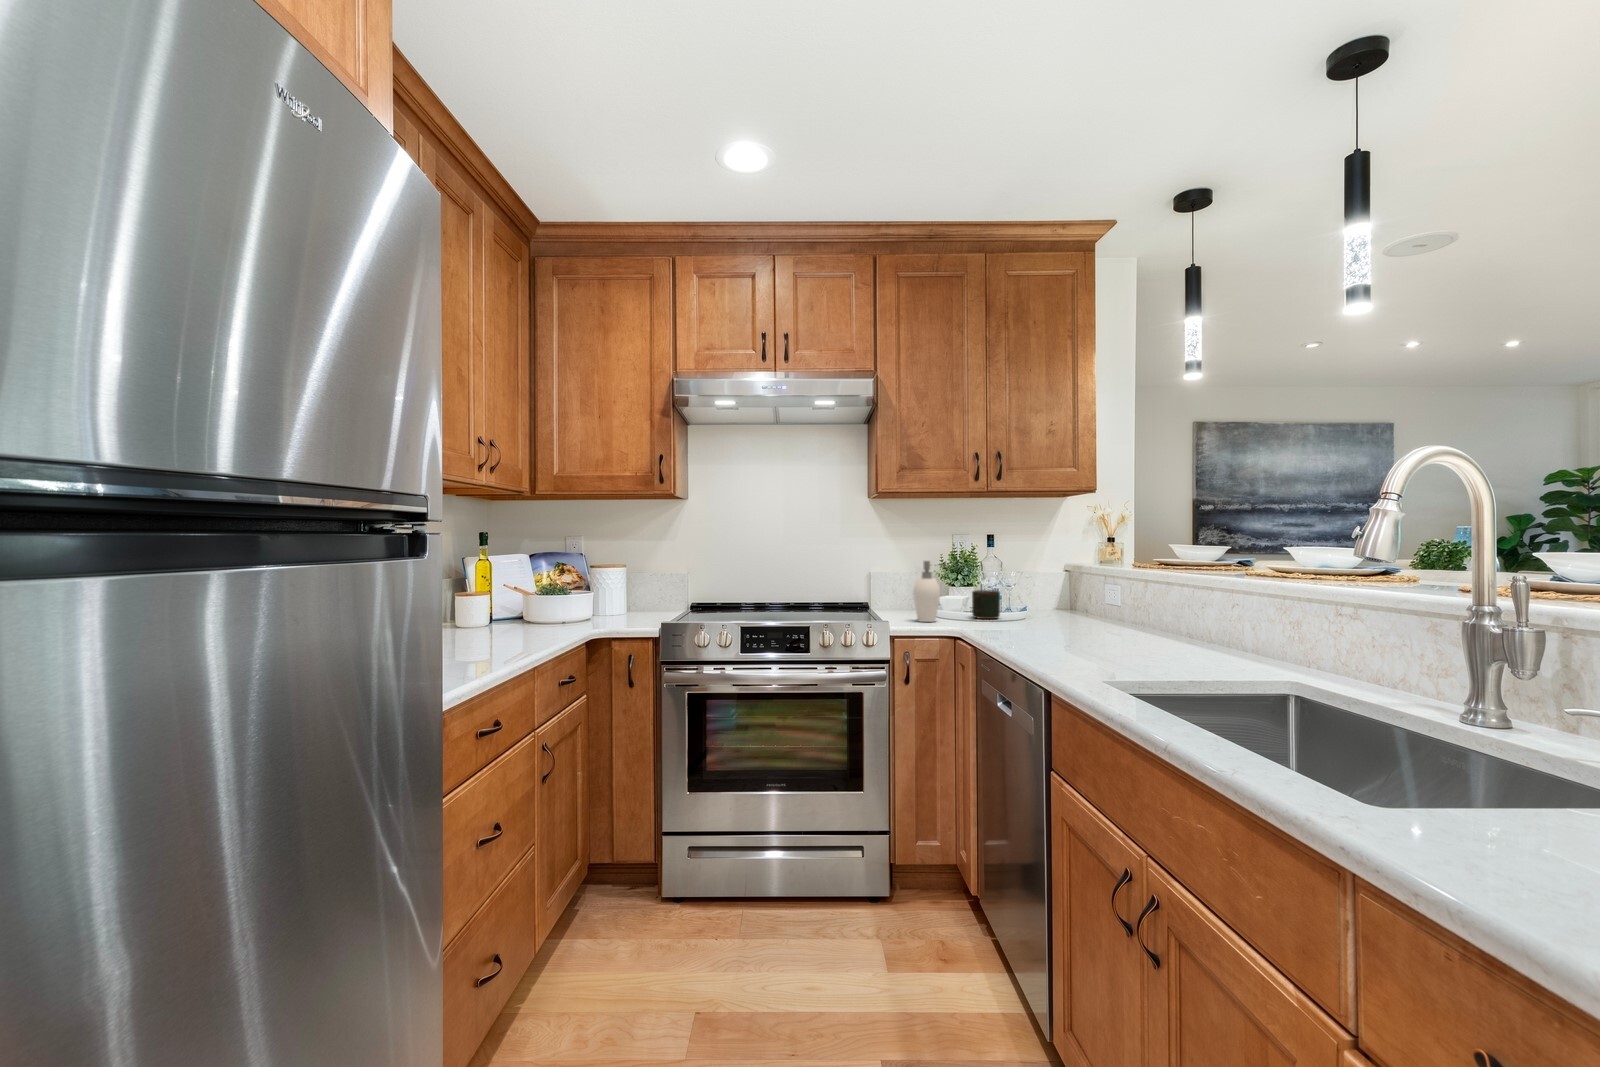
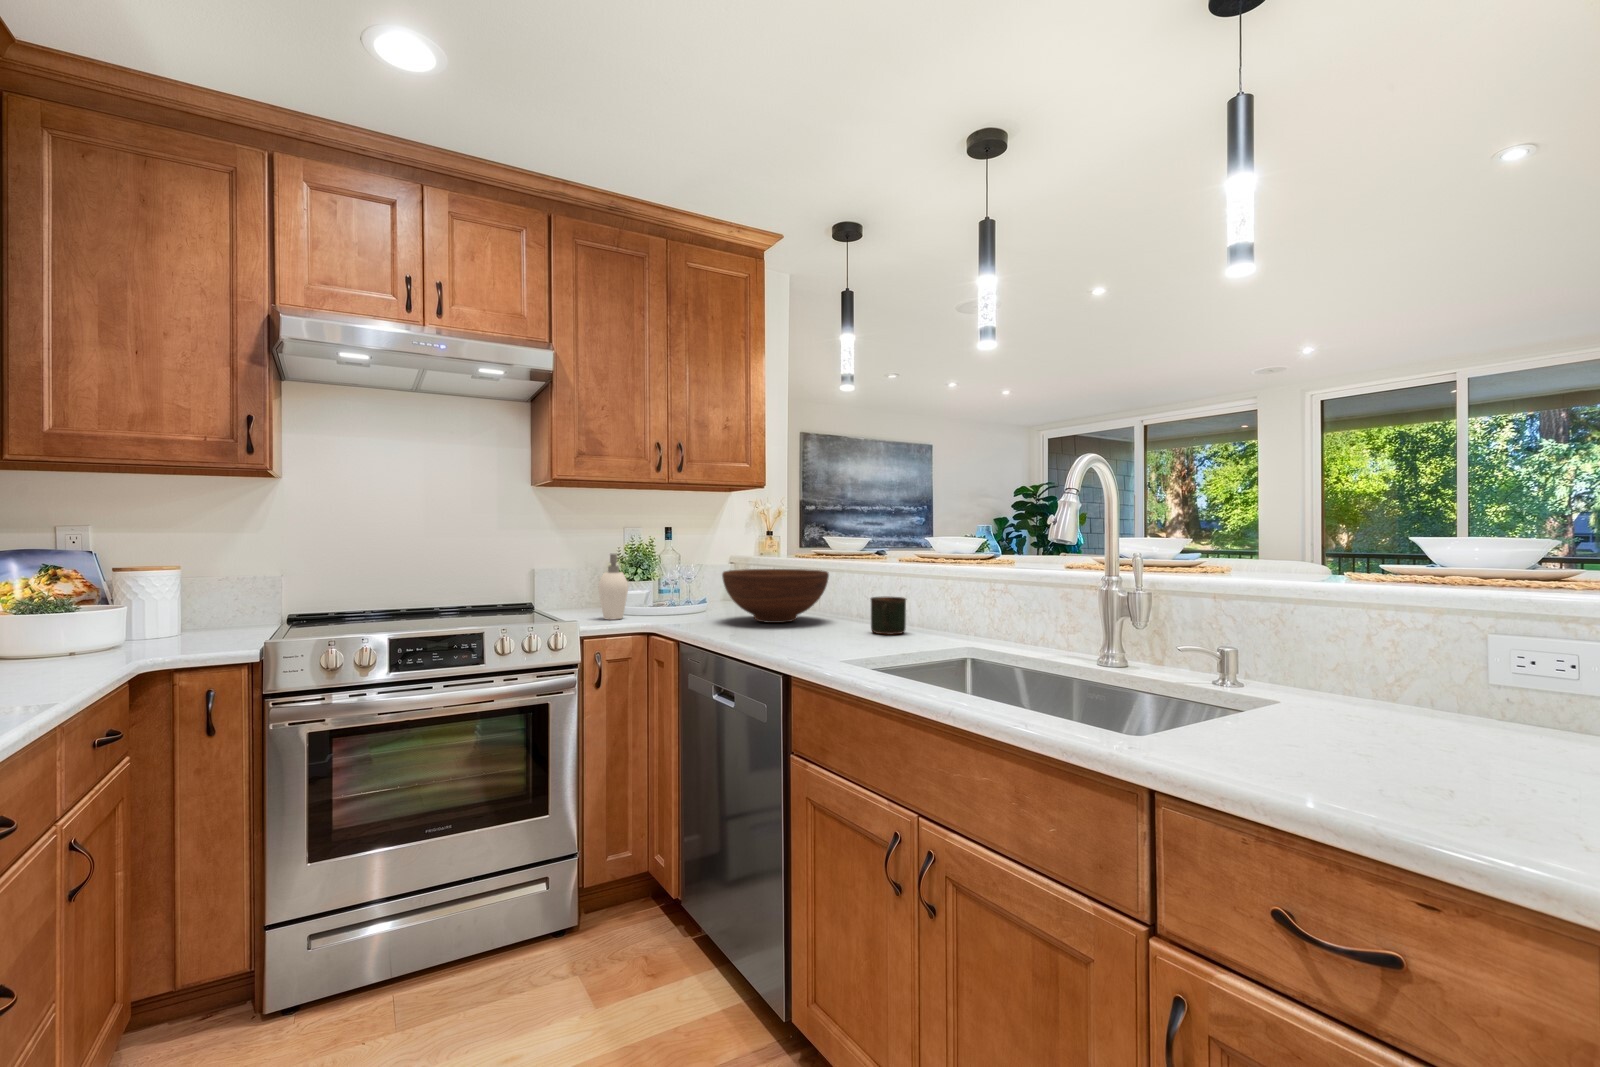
fruit bowl: none [1026,579,1145,637] -> present [722,569,829,623]
mug: present [972,590,1000,619] -> present [871,597,906,634]

